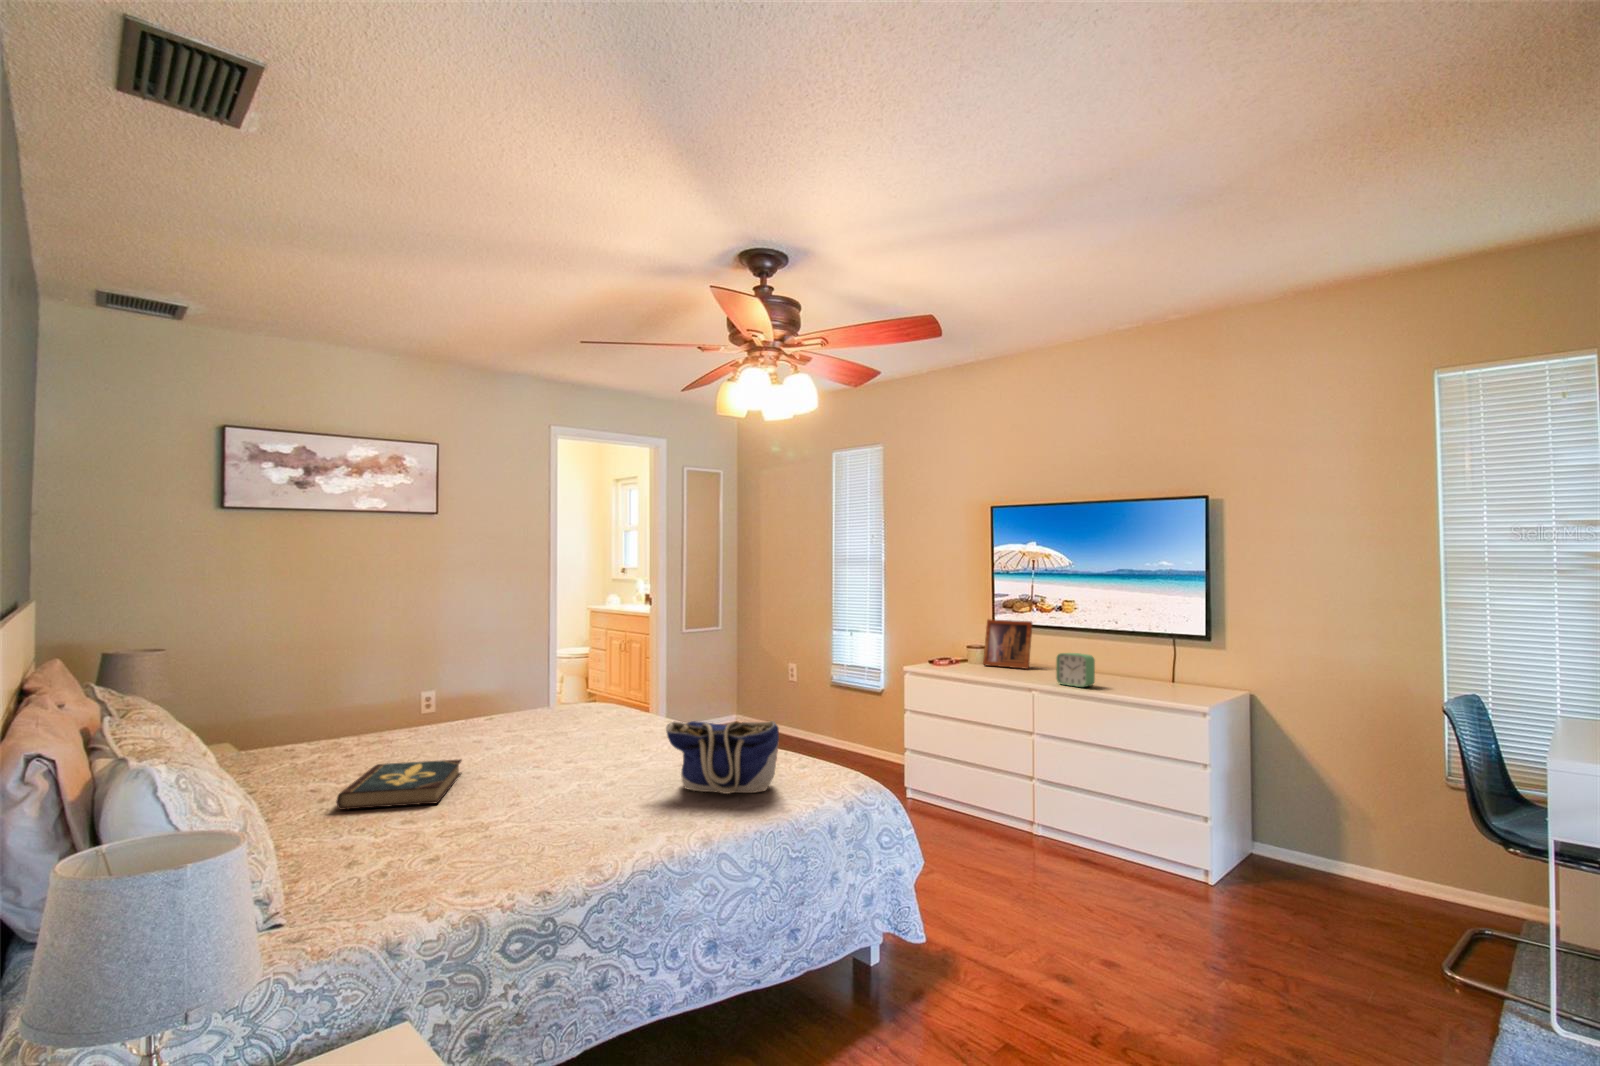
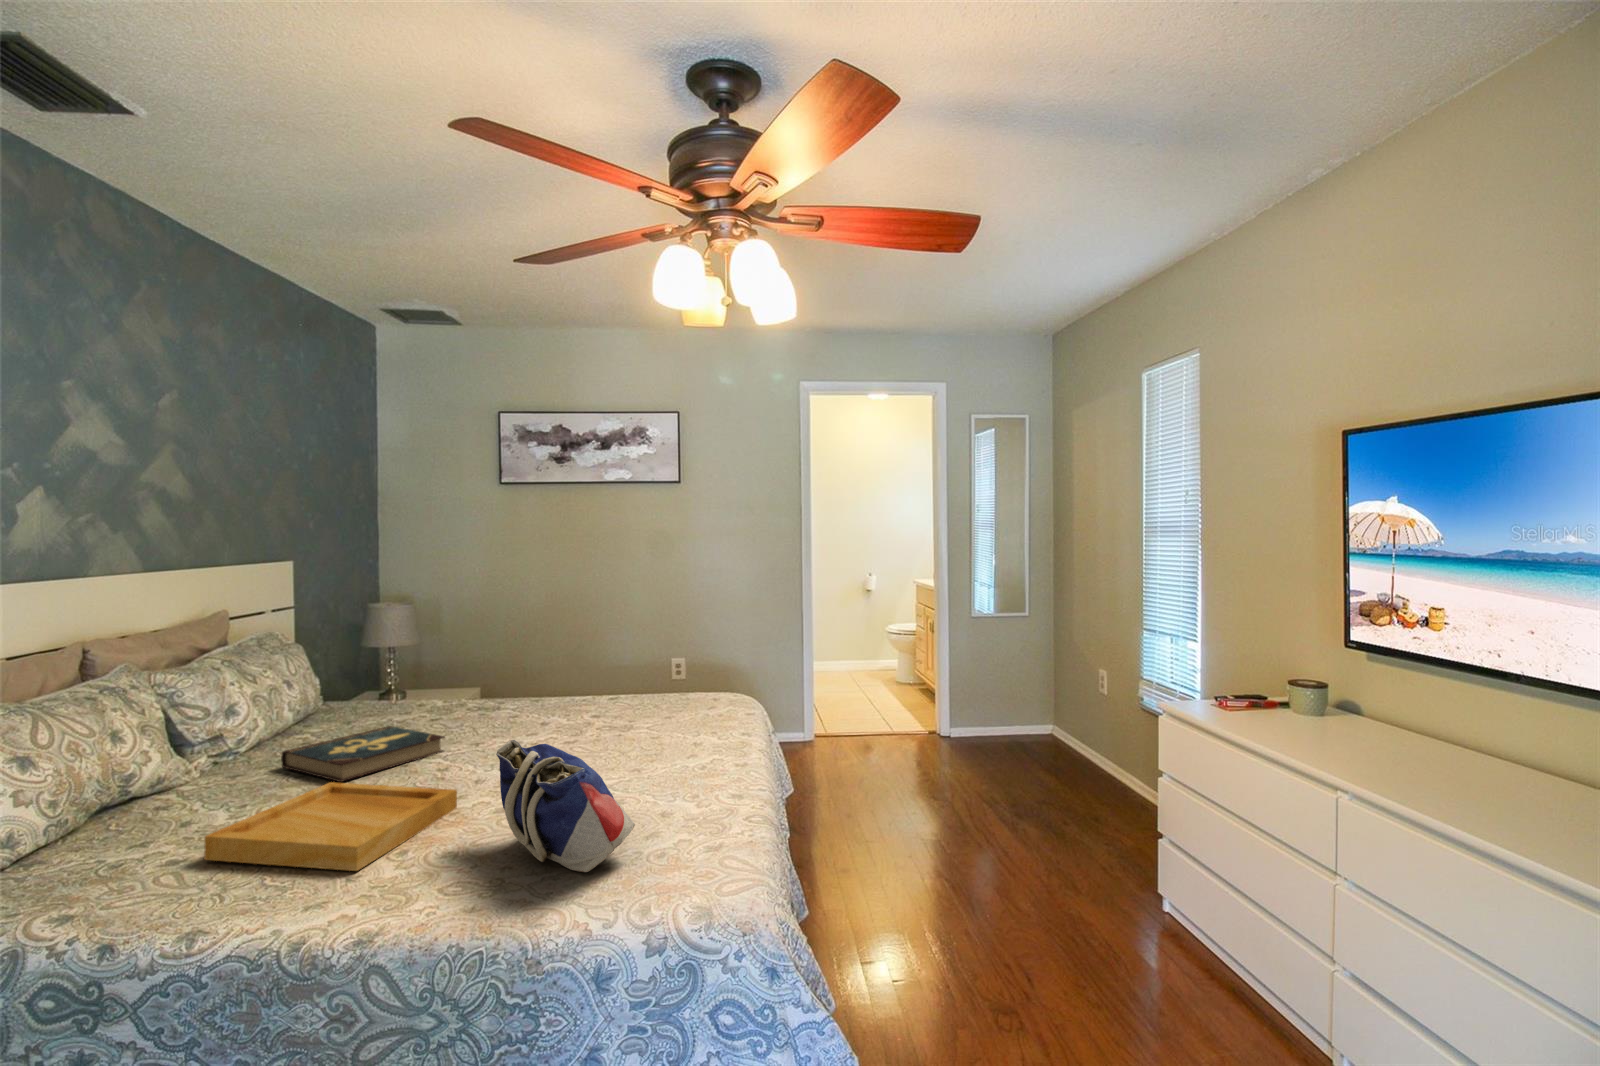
picture frame: present [983,619,1032,669] -> none [1316,644,1425,748]
alarm clock: present [1056,653,1095,687] -> none [1415,732,1515,817]
tray: none [468,778,623,851] -> present [204,782,457,871]

